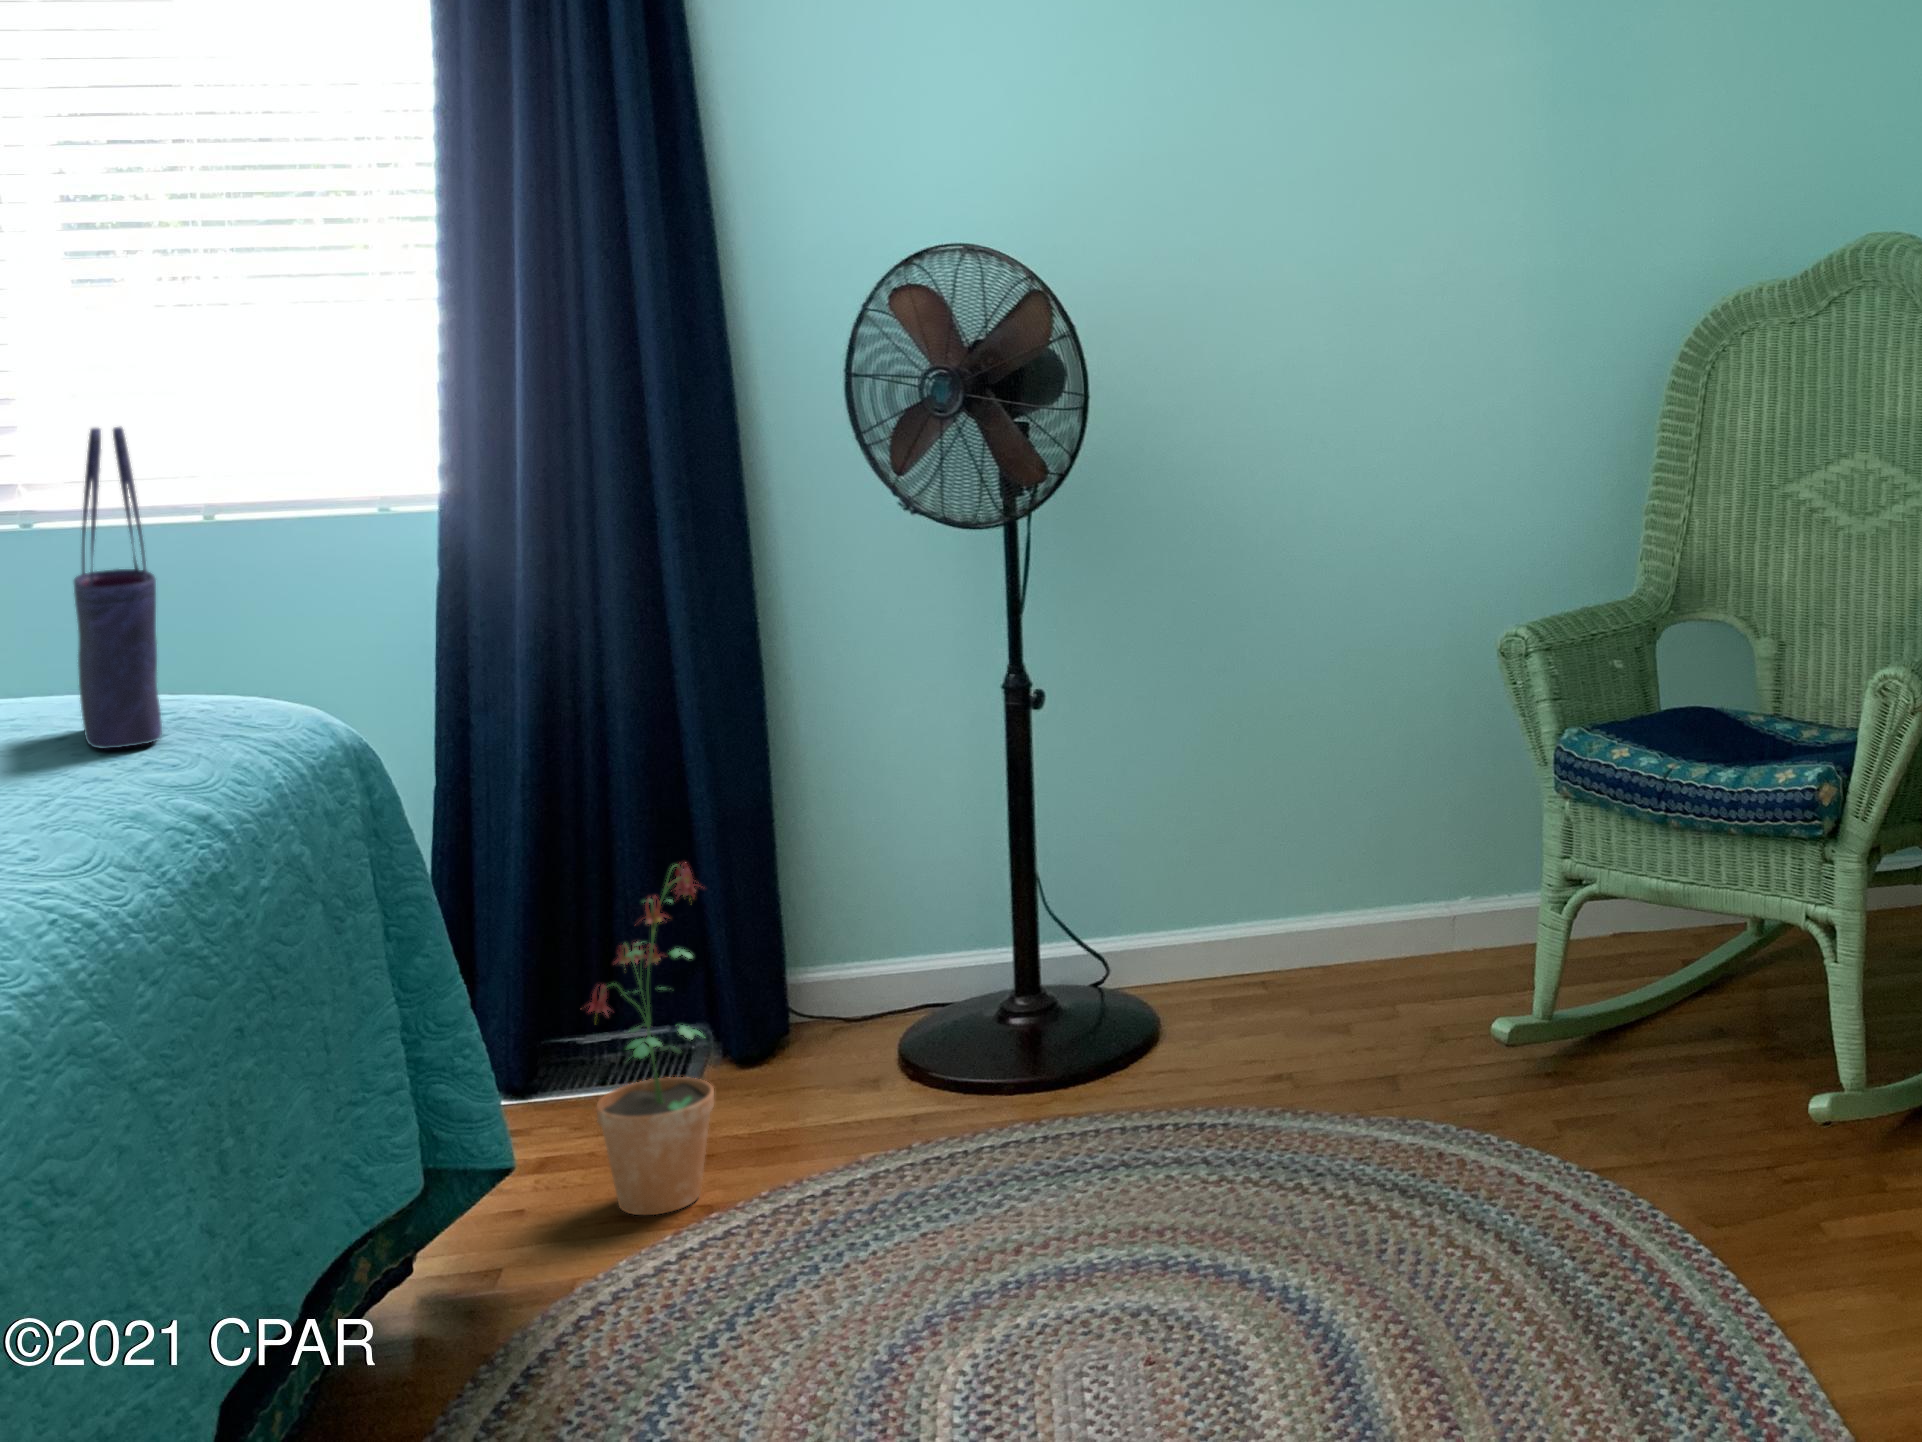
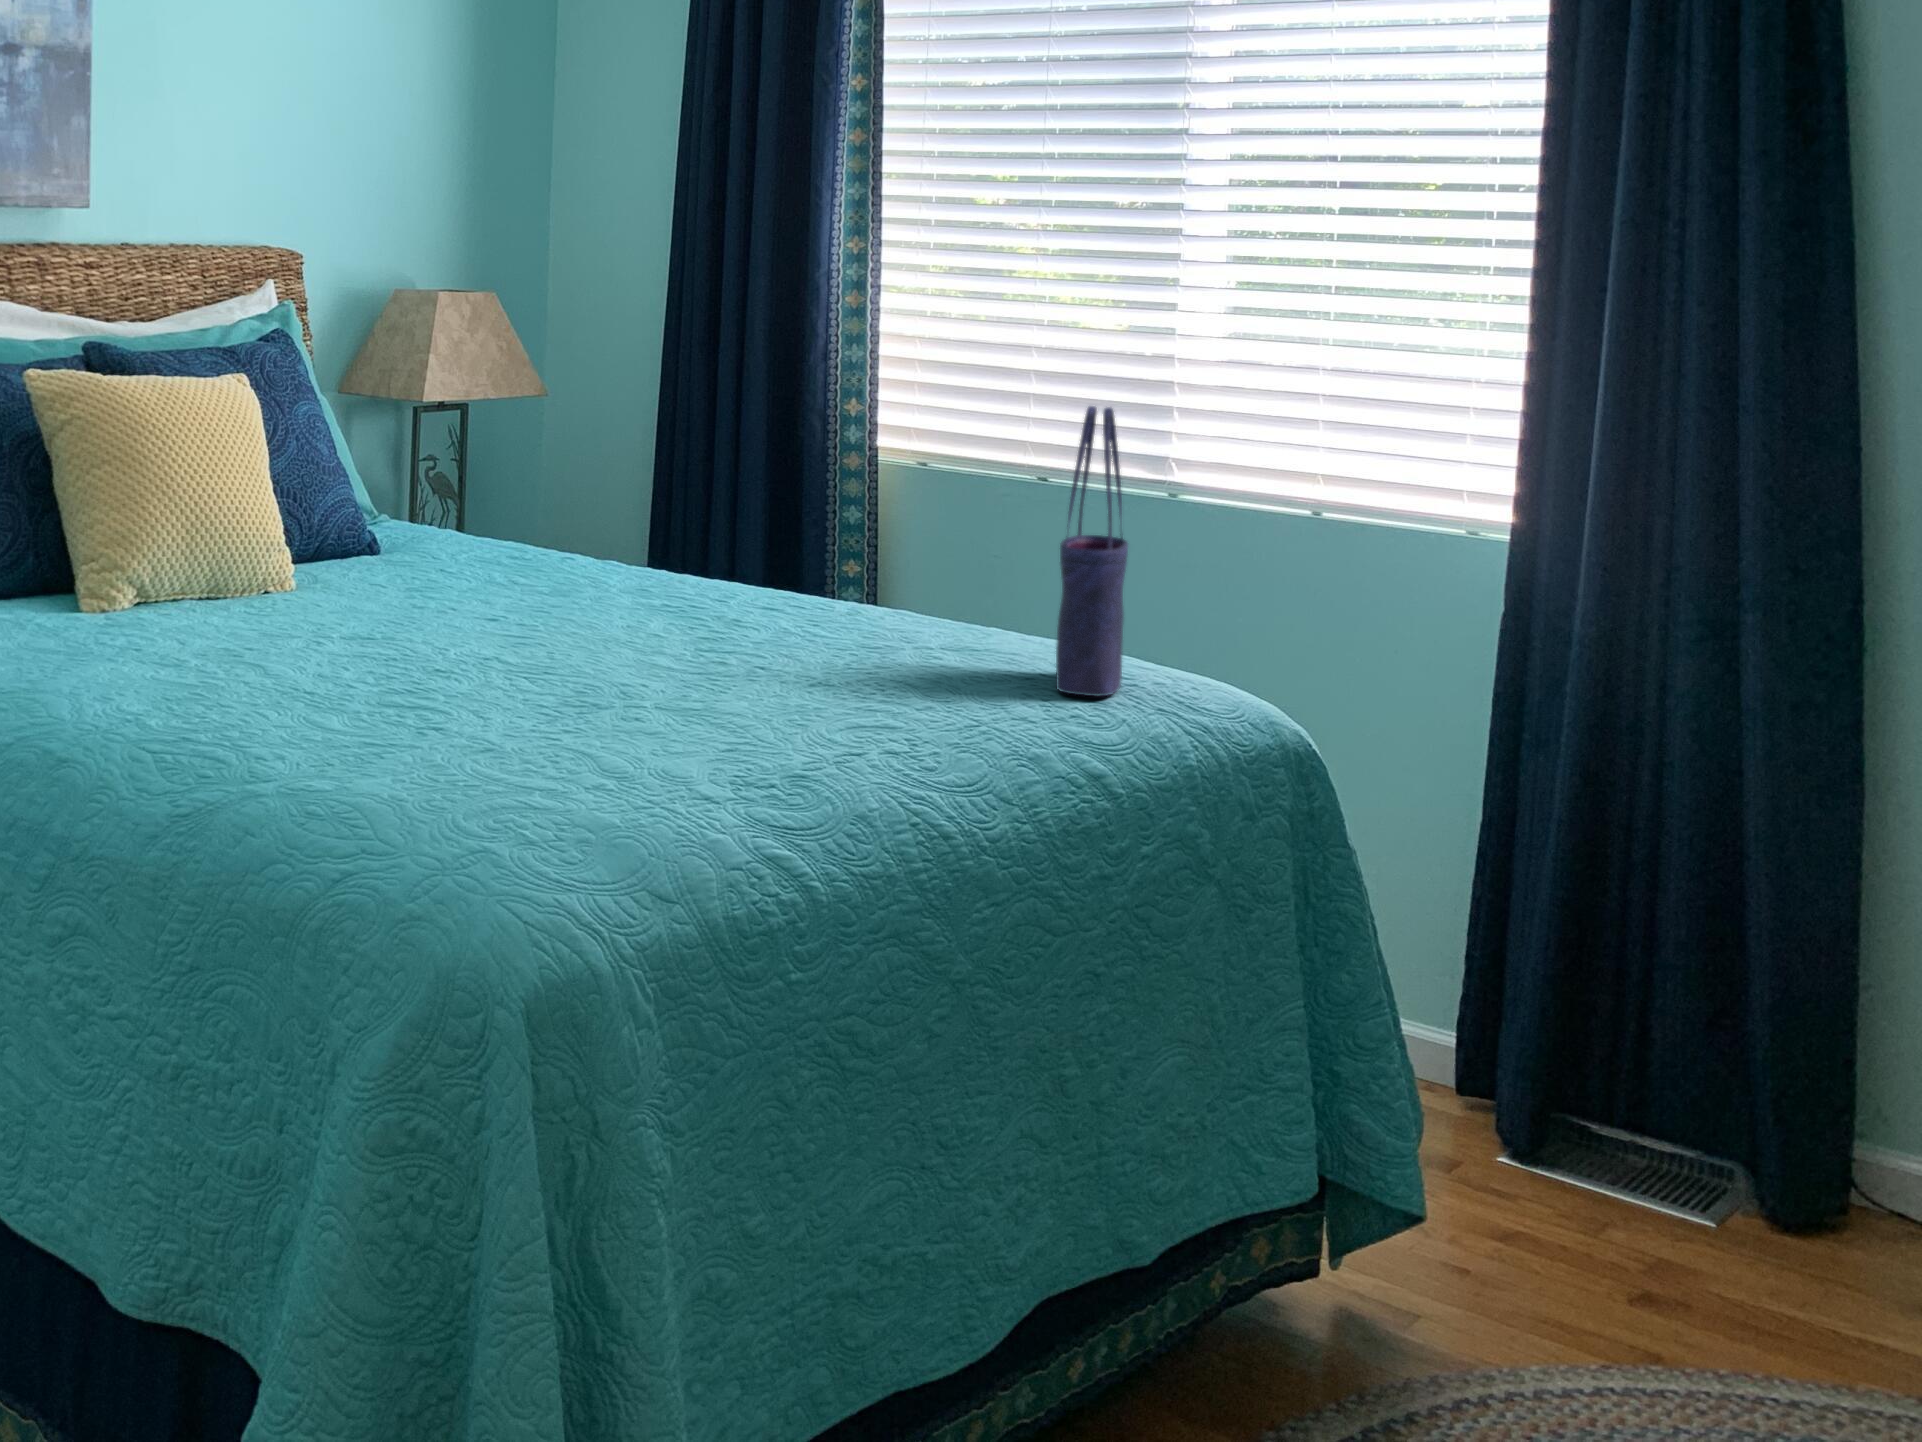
potted plant: present [589,863,714,1215] -> none [1536,964,1703,1341]

